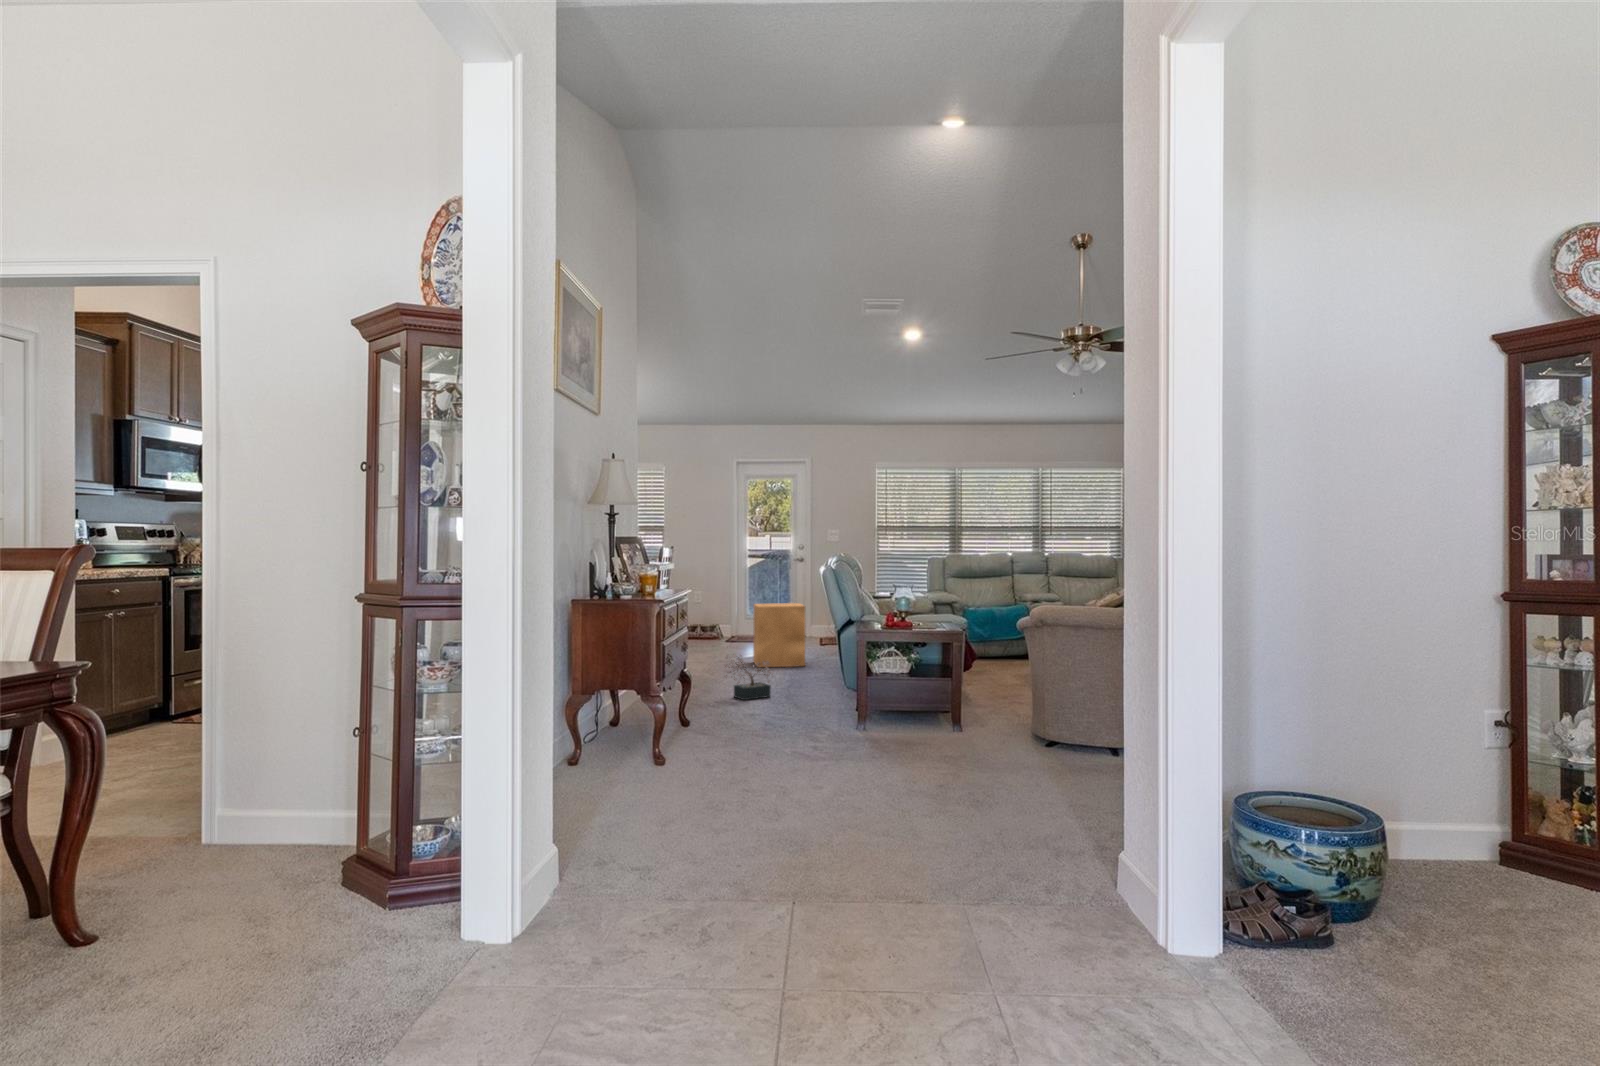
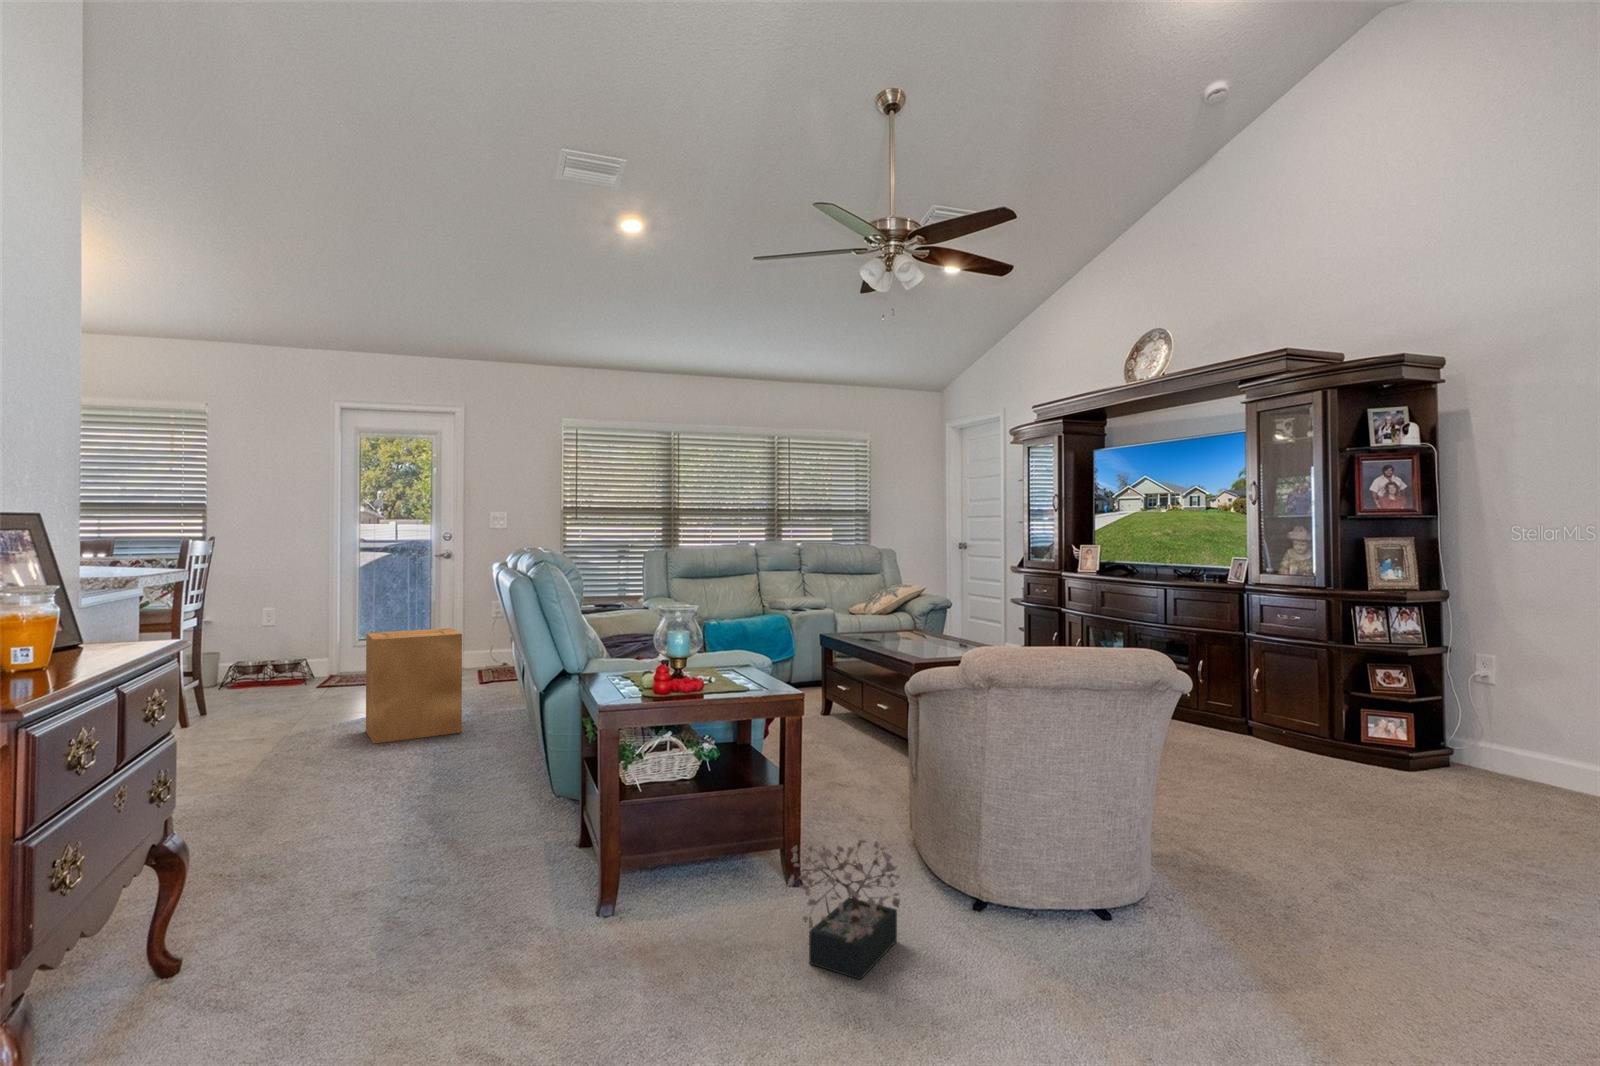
decorative plant: present [725,655,773,700] -> present [787,840,900,979]

